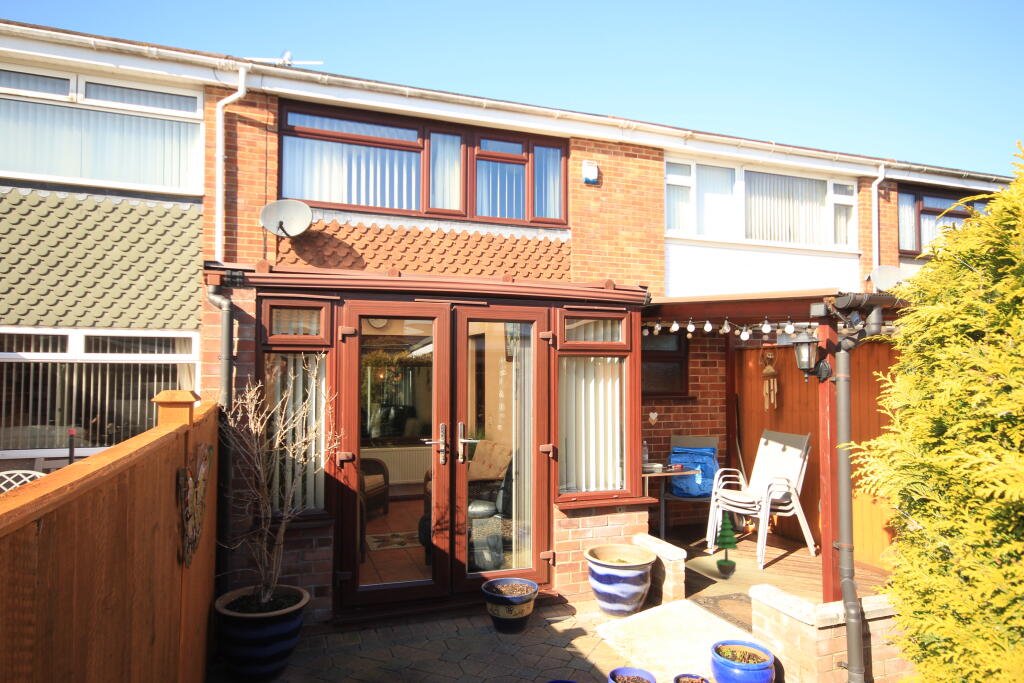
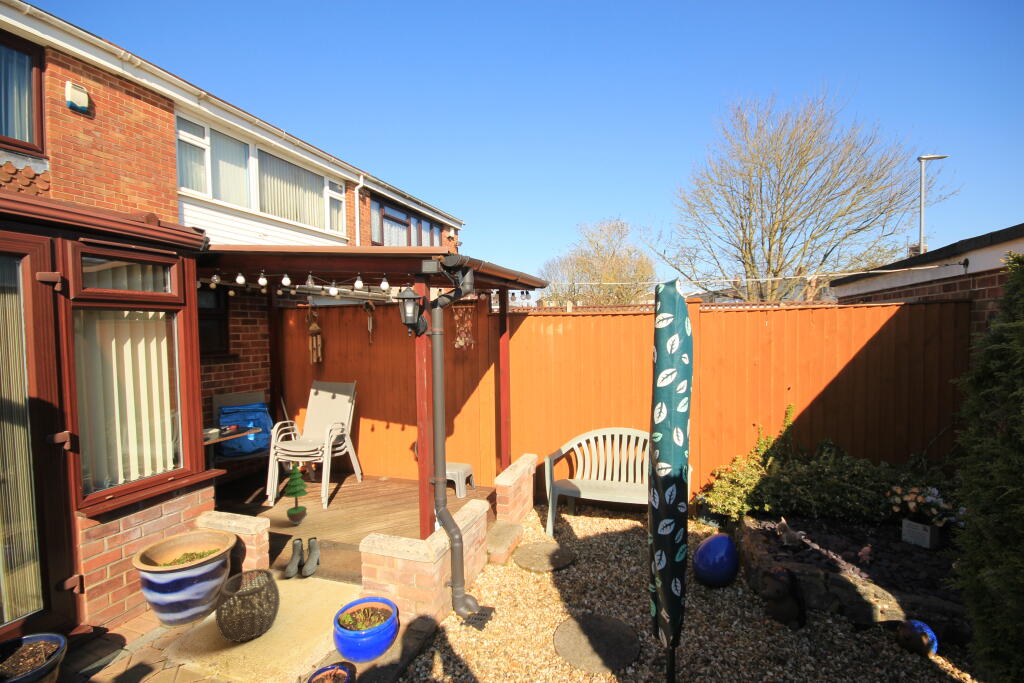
boots: none [694,583,730,620] -> present [285,537,320,578]
woven basket: none [627,587,678,644] -> present [215,569,280,642]

